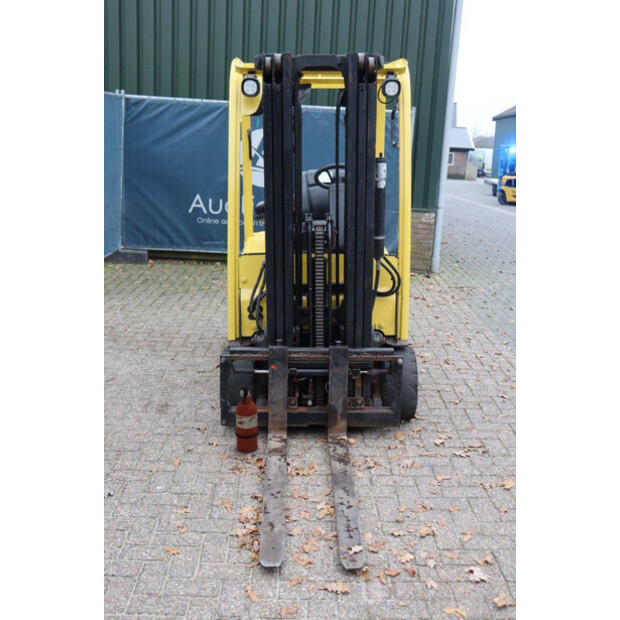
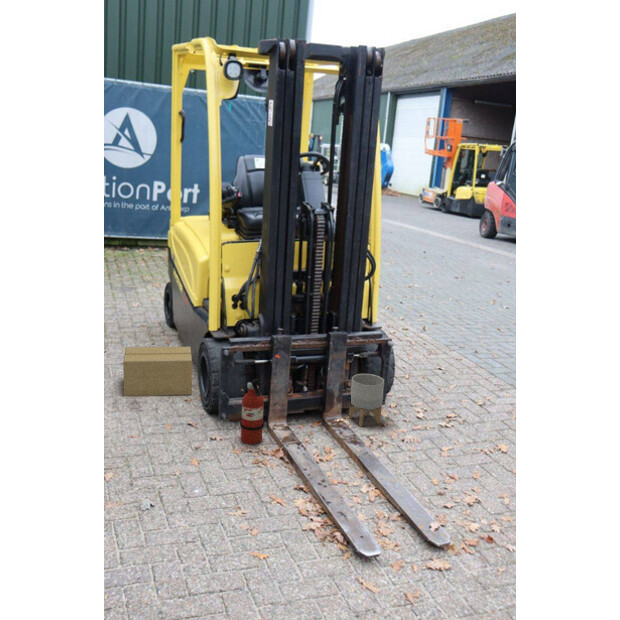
cardboard box: none [161,355,233,403] -> present [123,347,192,396]
planter: none [360,392,395,448] -> present [349,374,384,427]

